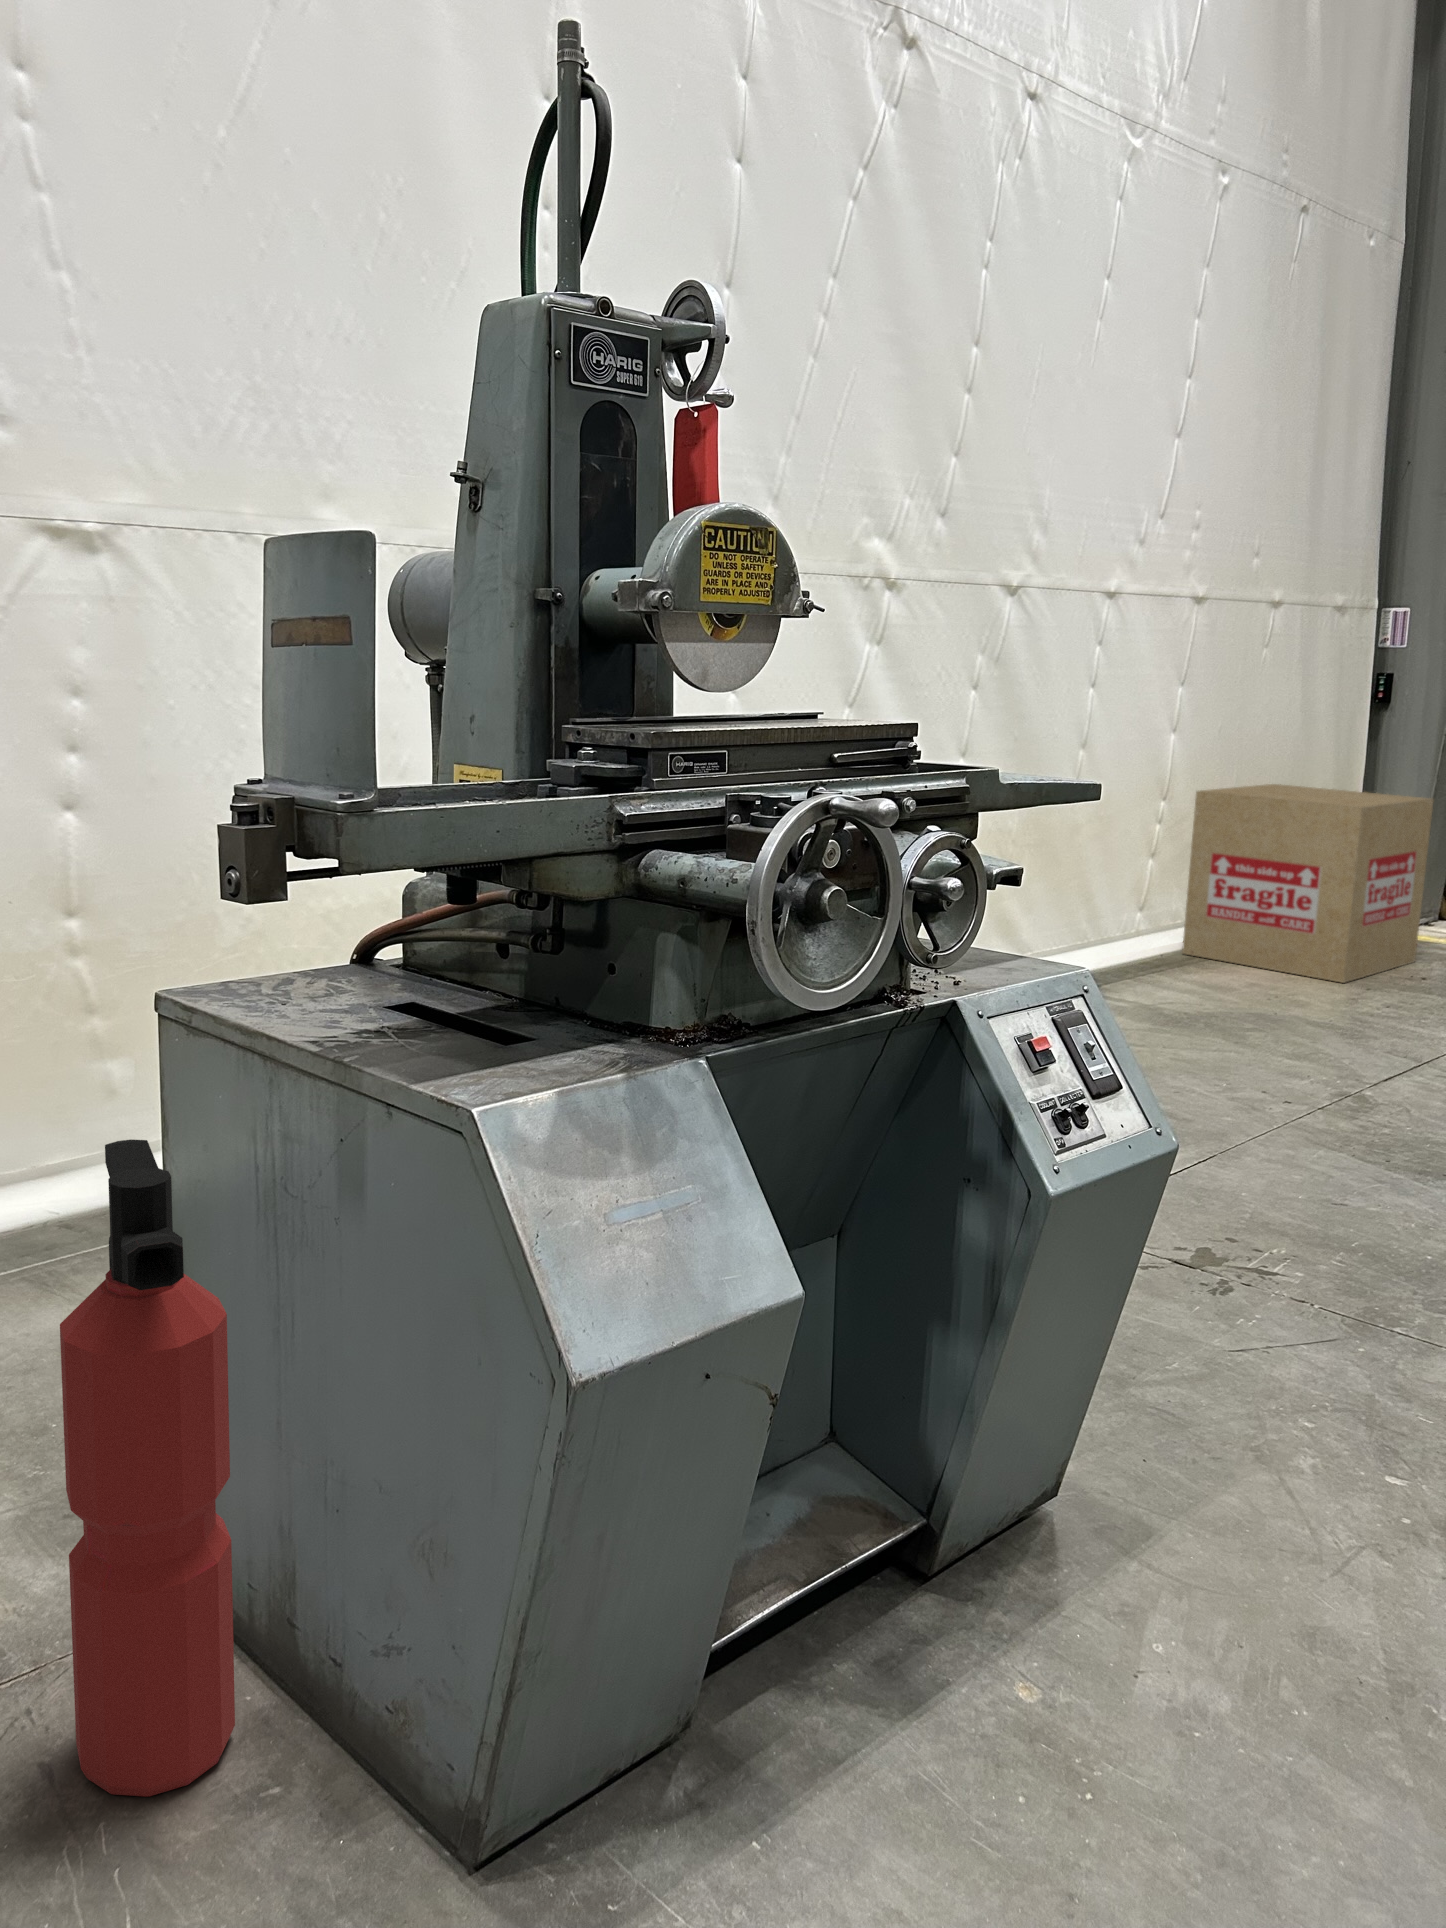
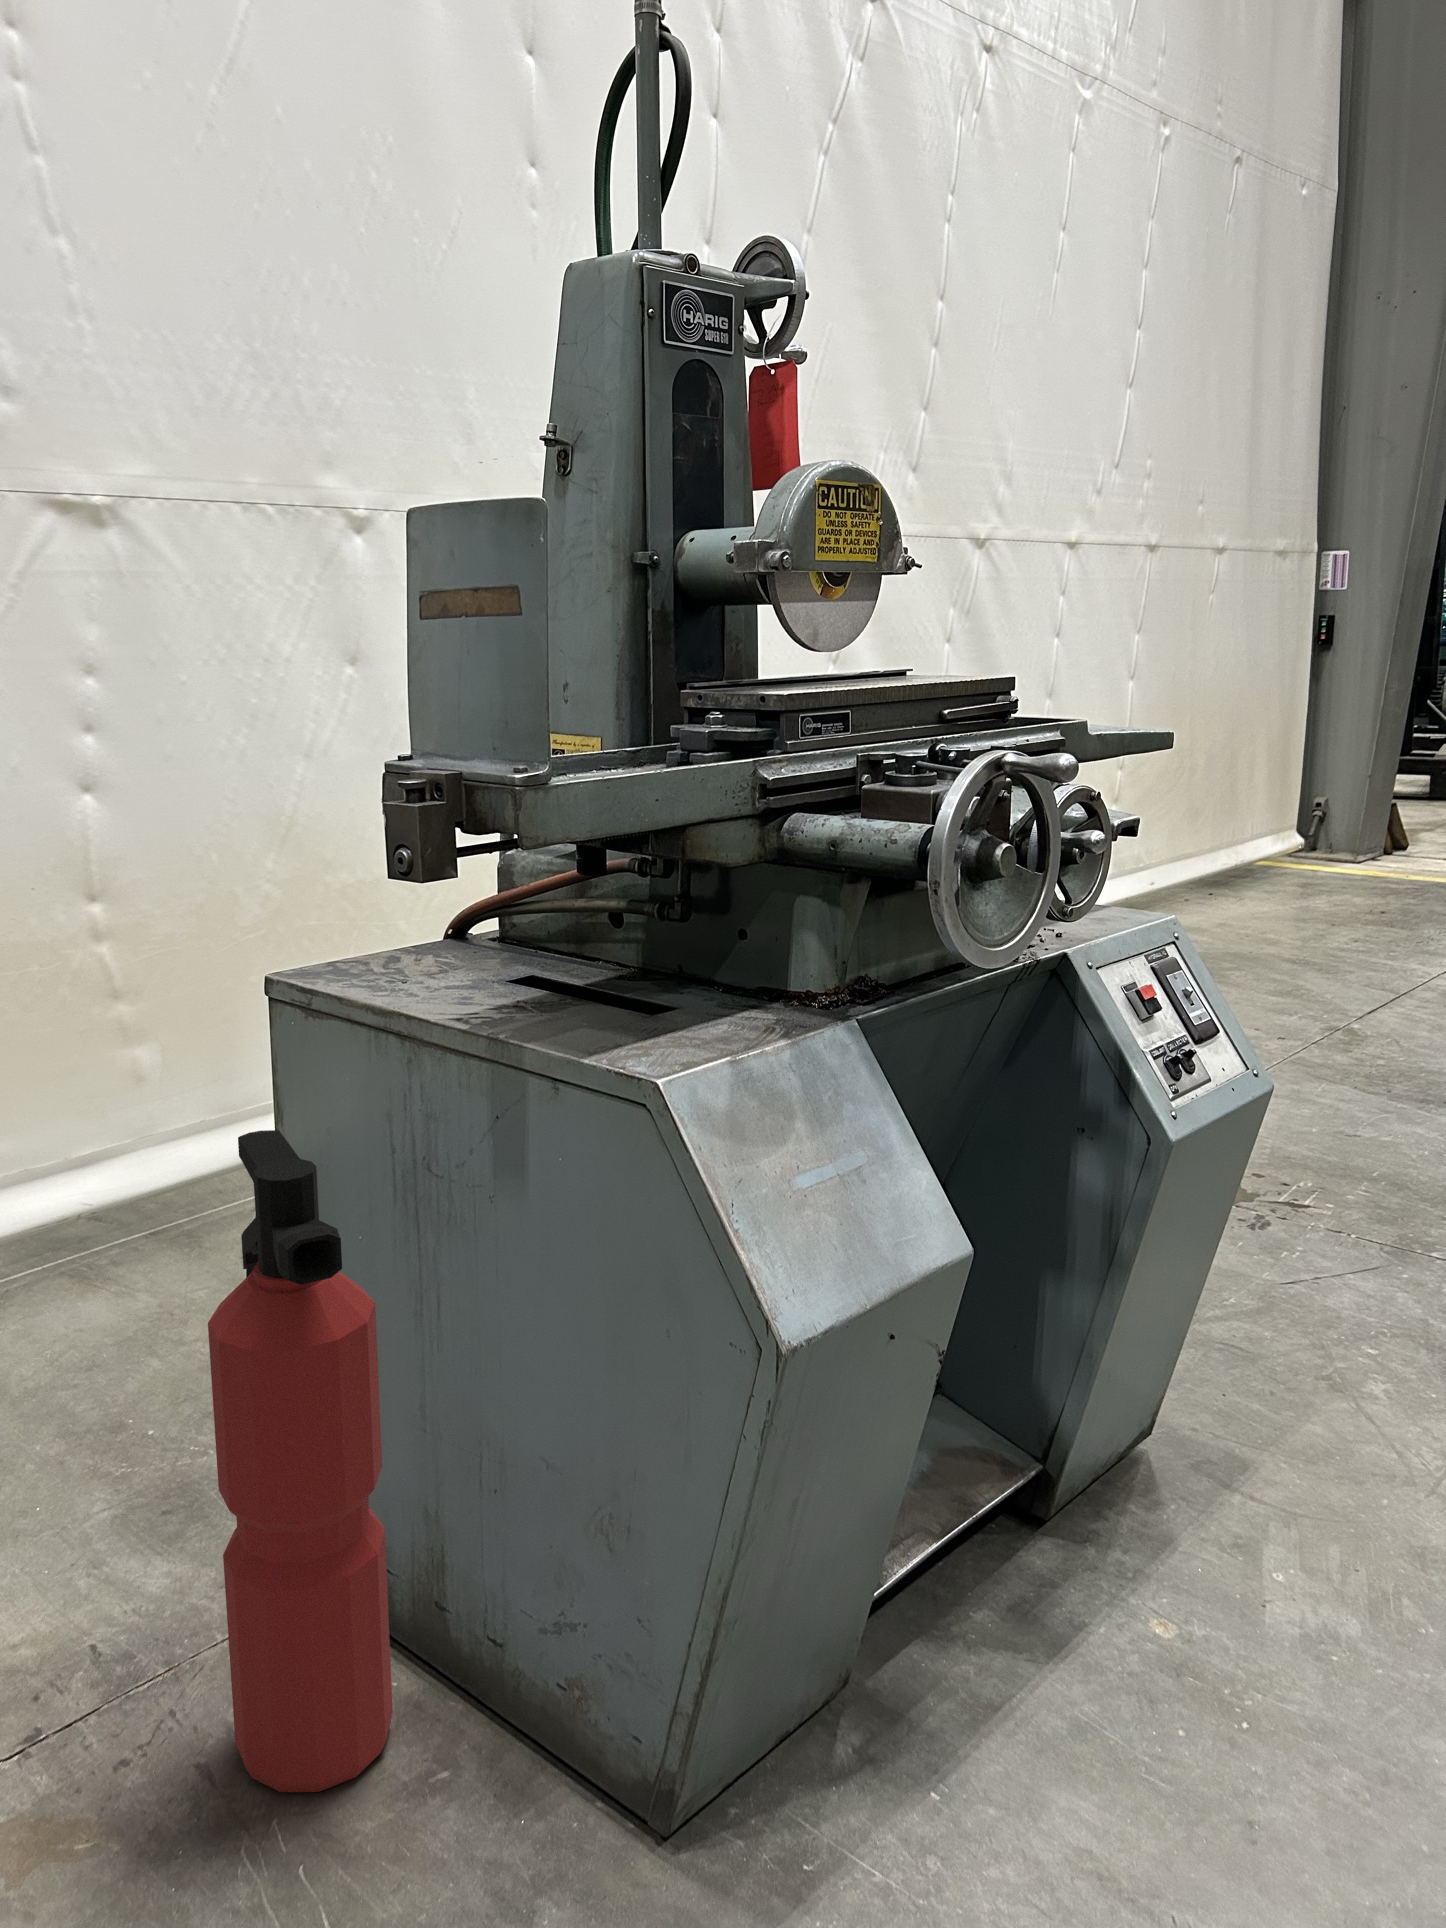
cardboard box: present [1182,784,1433,983] -> none [1147,727,1383,917]

